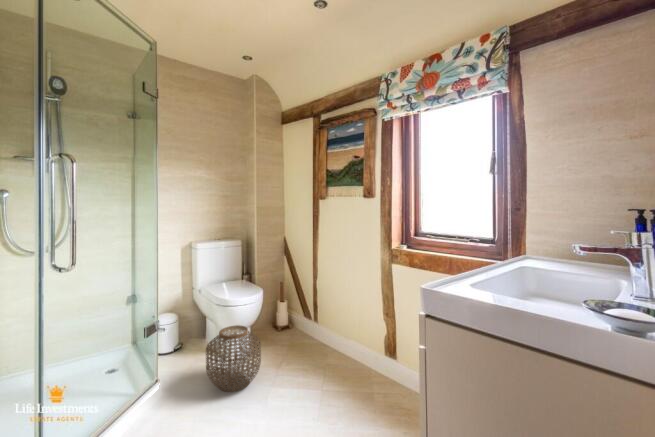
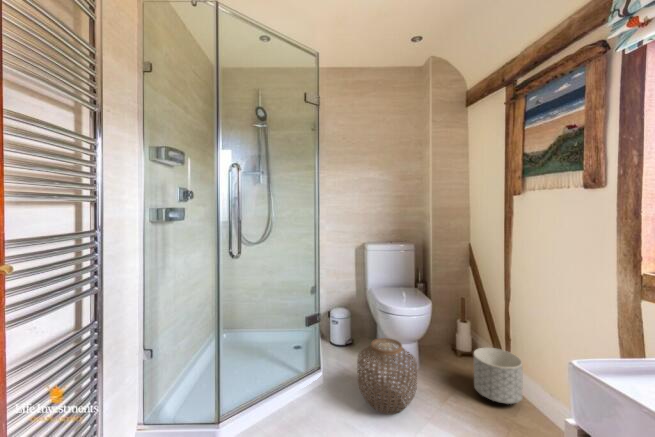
planter: none [297,315,328,353] -> present [474,348,523,404]

